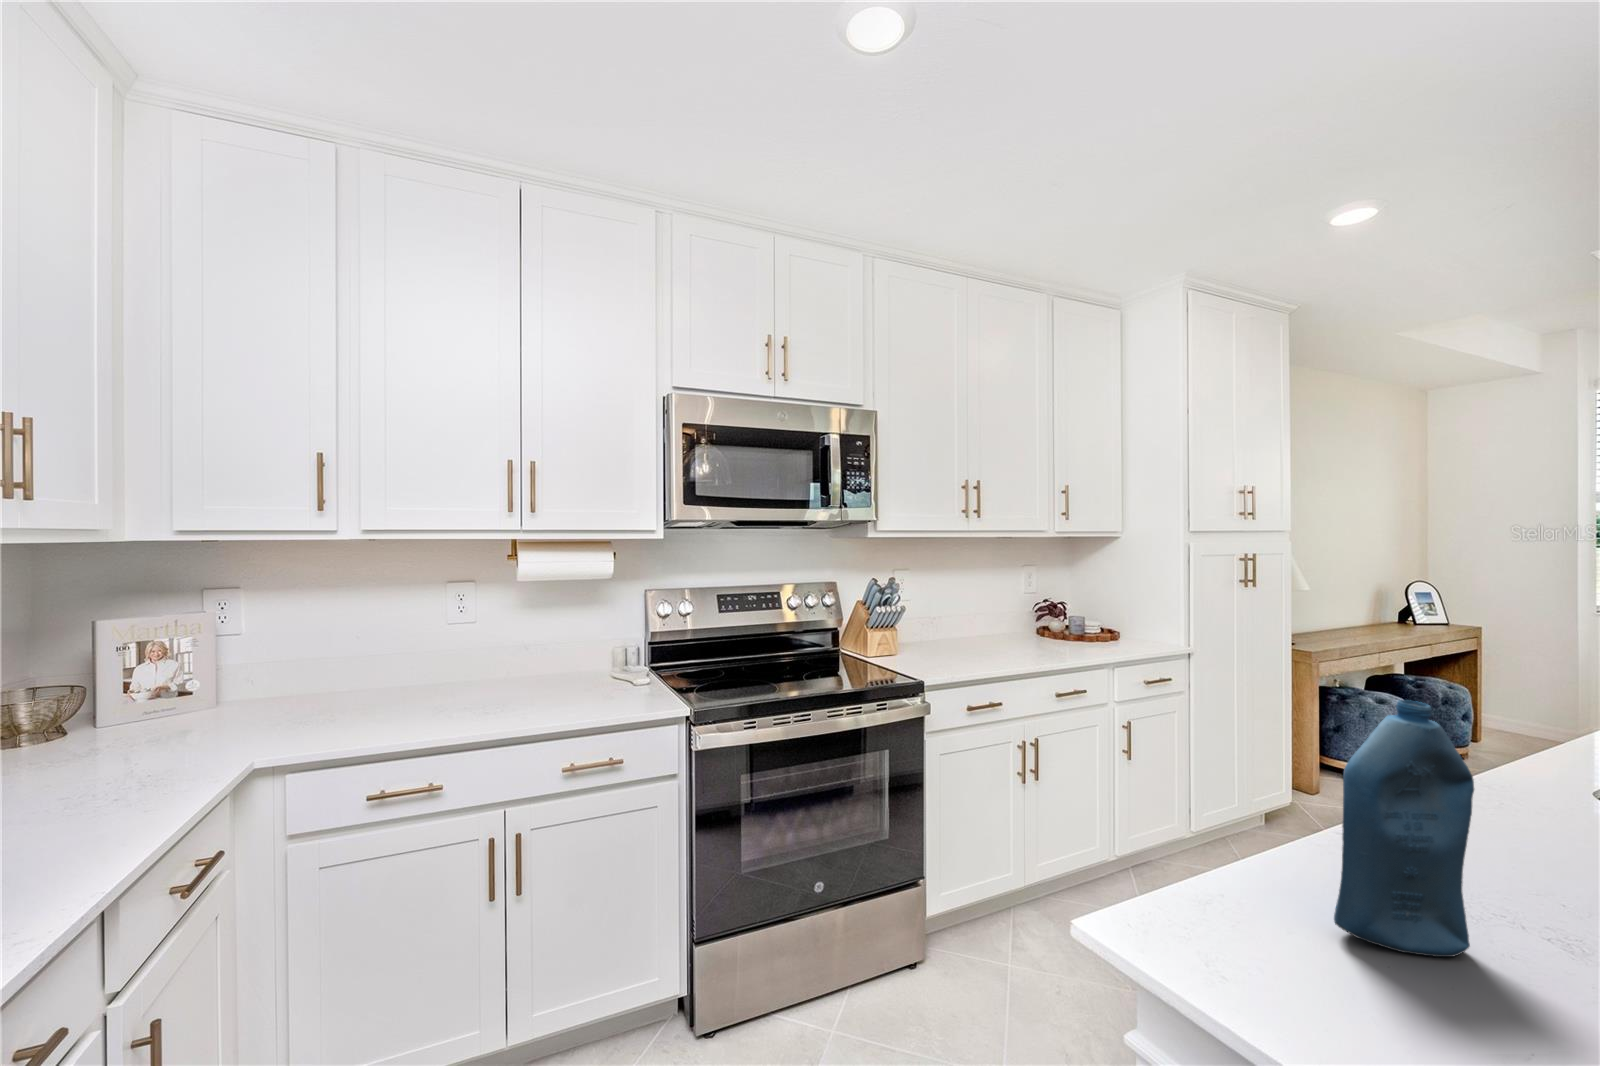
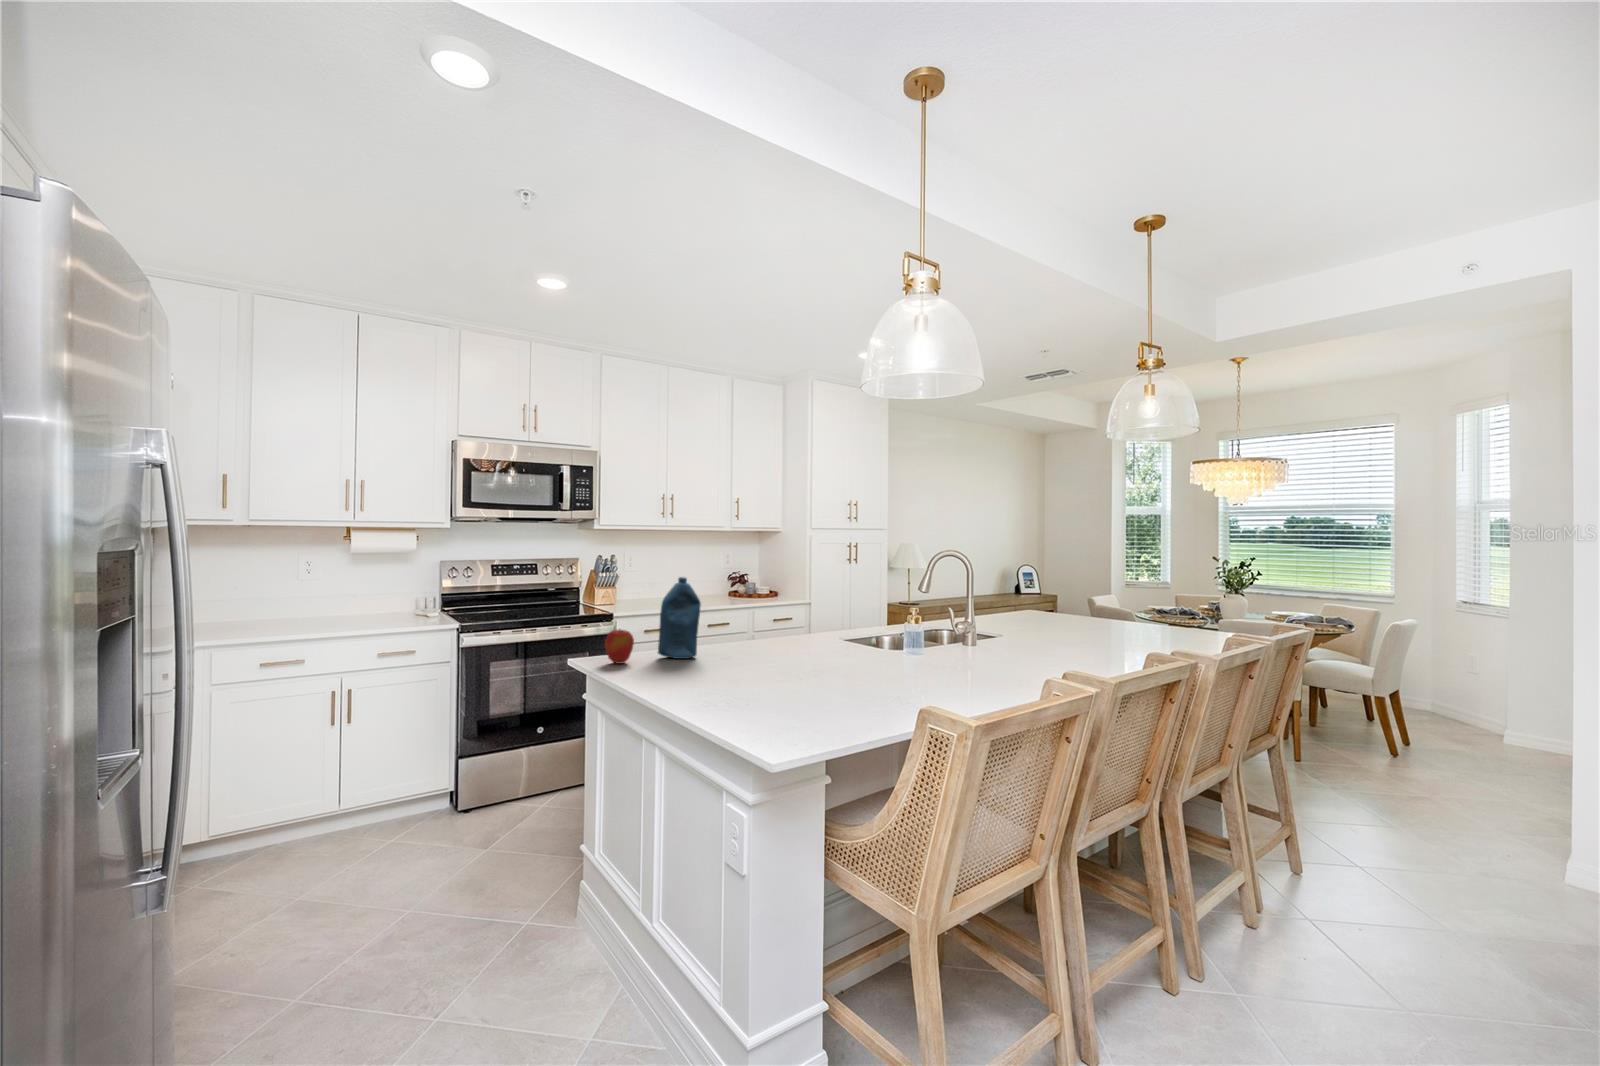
apple: none [1228,870,1336,992] -> present [605,629,634,664]

